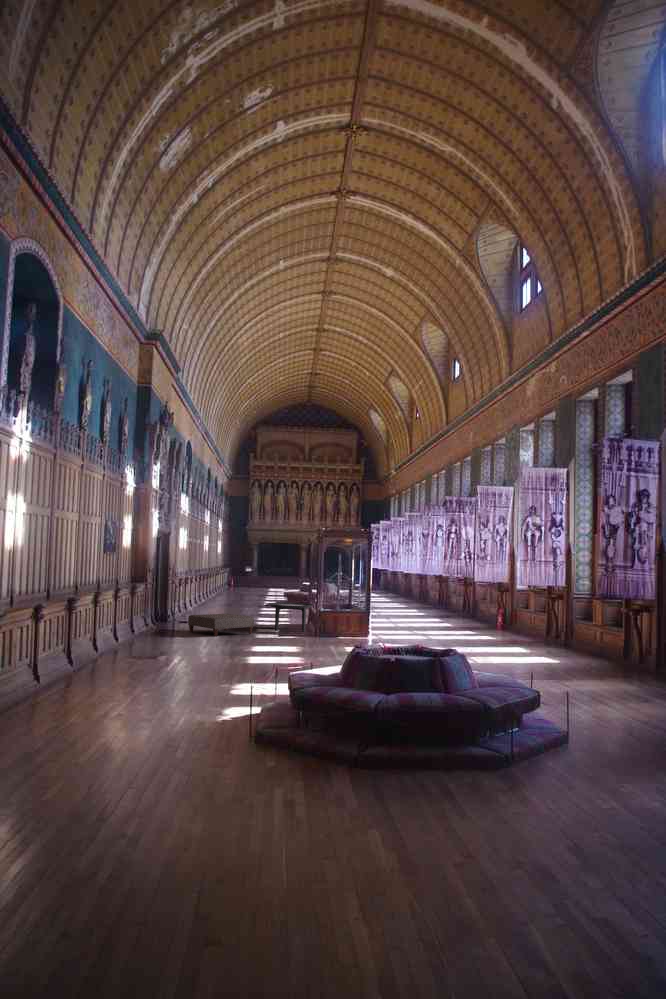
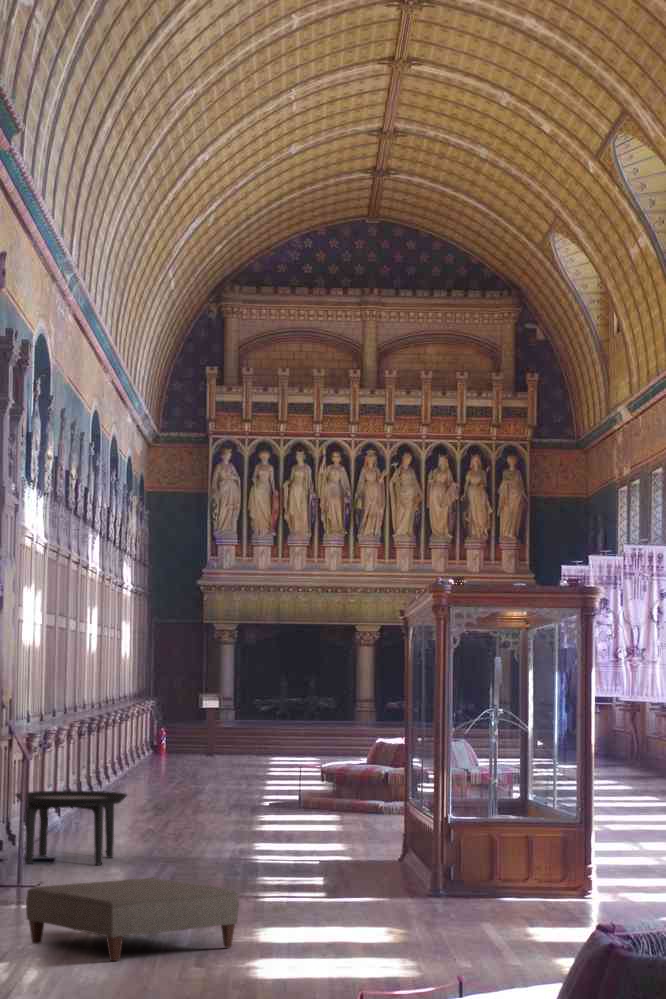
round table: present [269,602,313,632] -> present [15,791,127,865]

